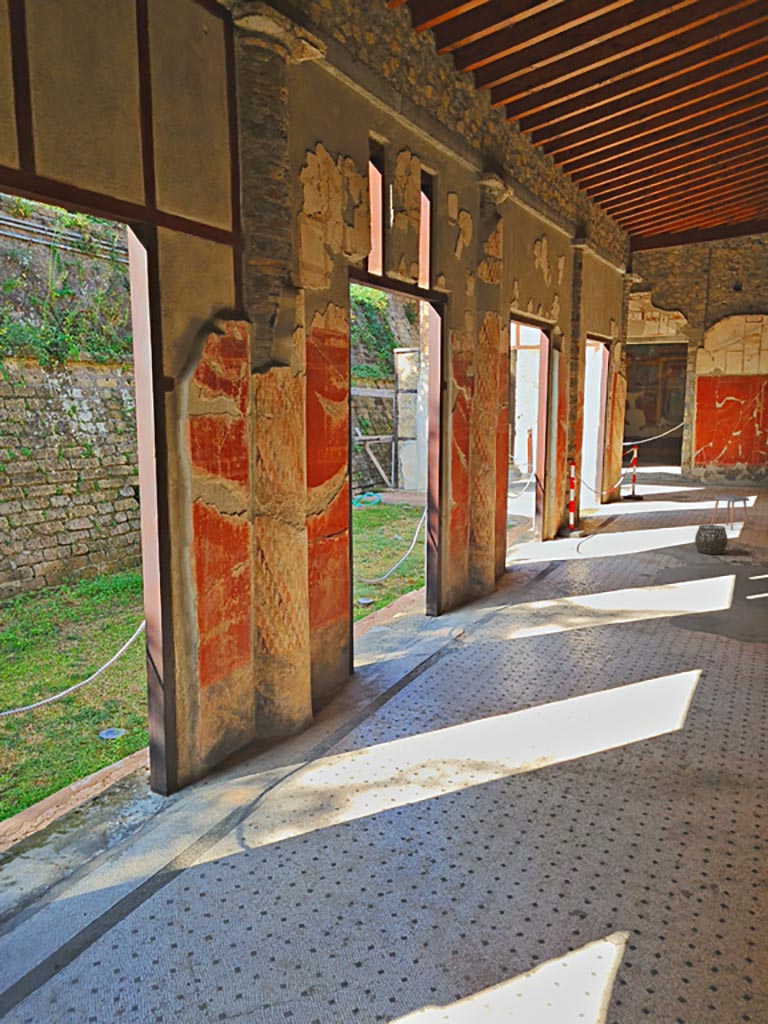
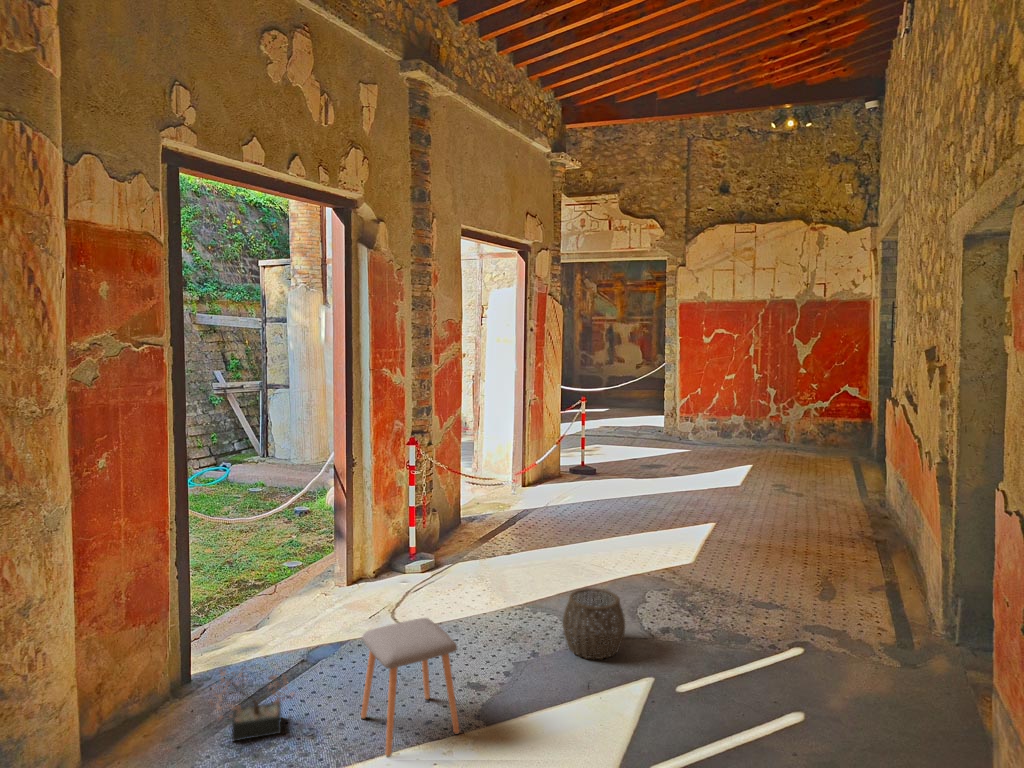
stool: present [711,495,749,530] -> present [361,618,459,757]
decorative plant: none [568,539,600,567] -> present [211,669,294,741]

